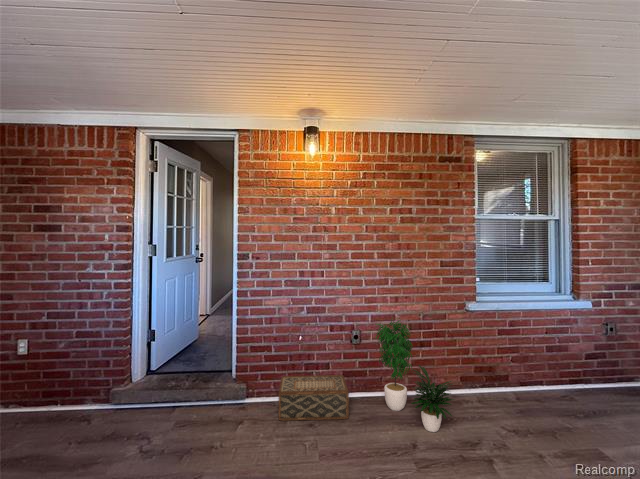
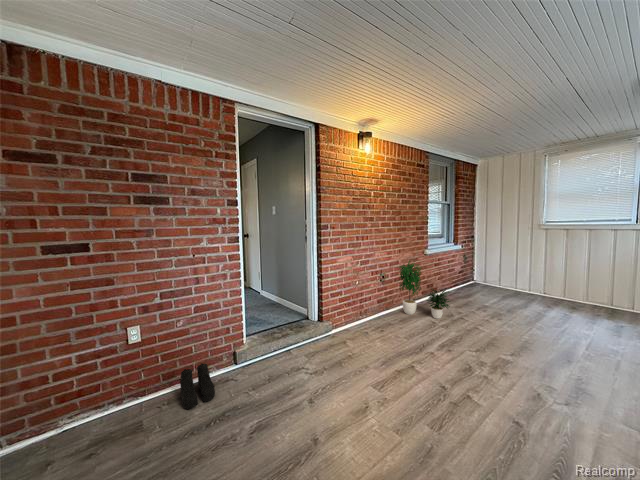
woven basket: present [279,375,349,421] -> none [351,301,399,336]
boots: none [30,390,76,430] -> present [180,363,215,409]

